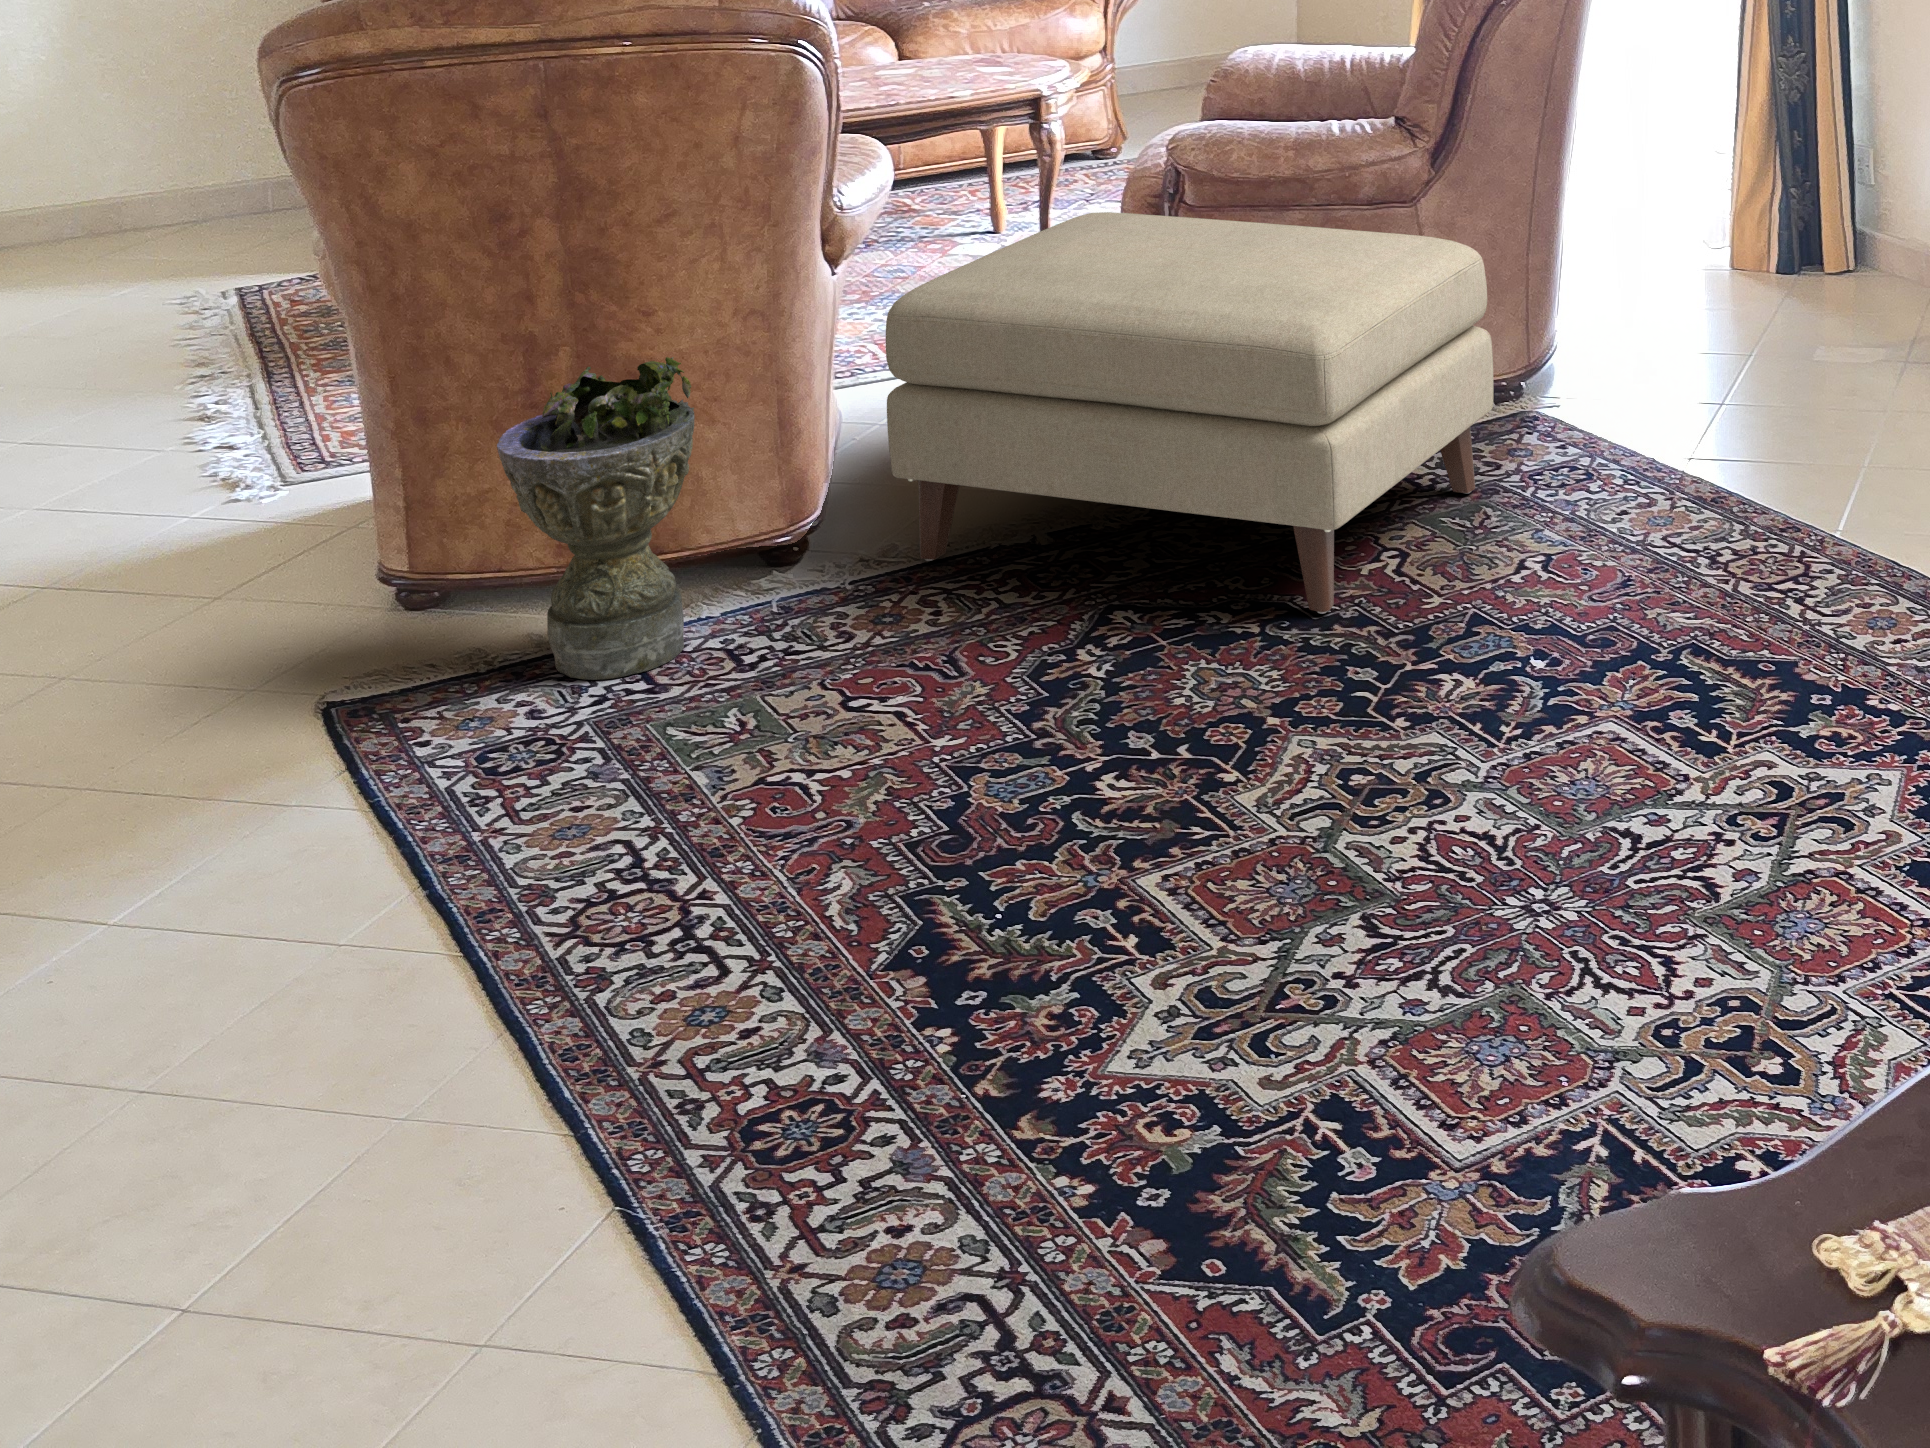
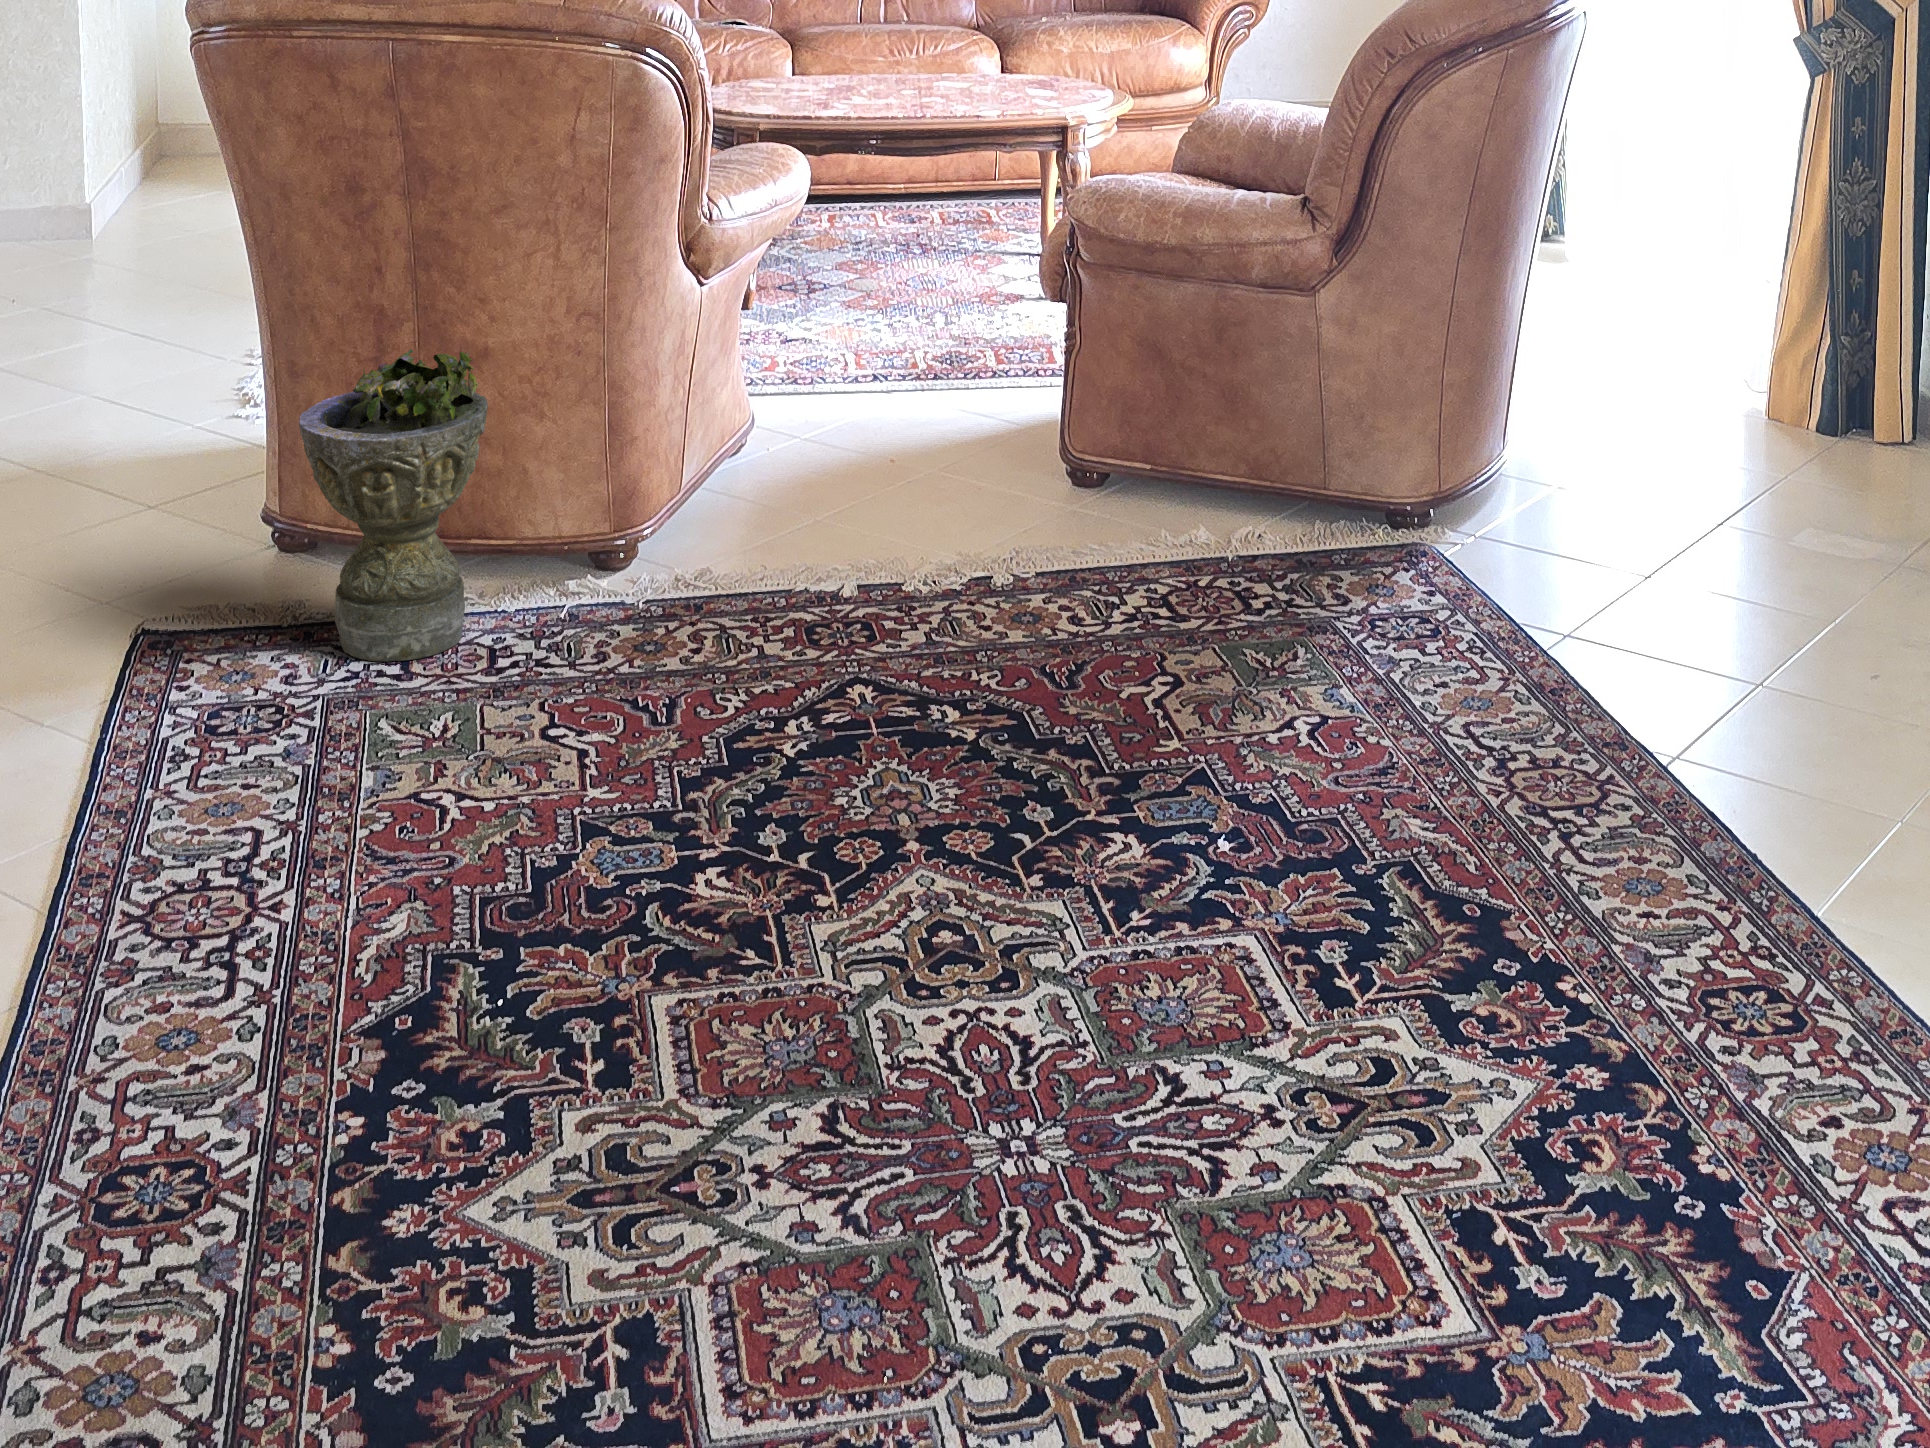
ottoman: present [886,212,1493,614] -> none [699,262,1337,738]

